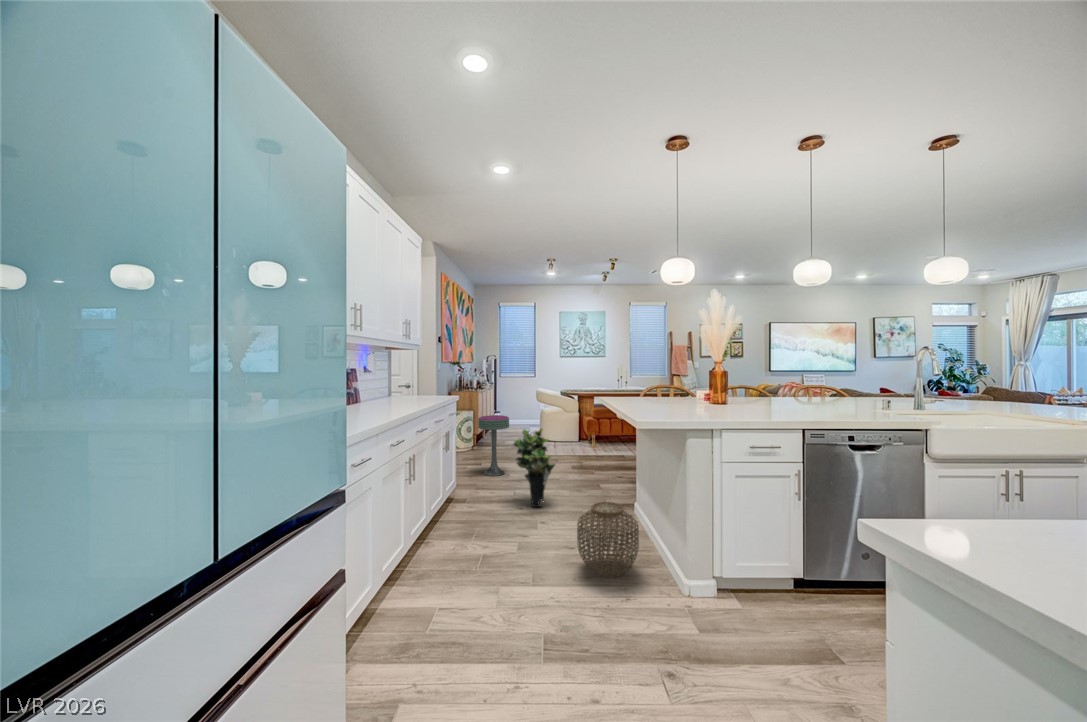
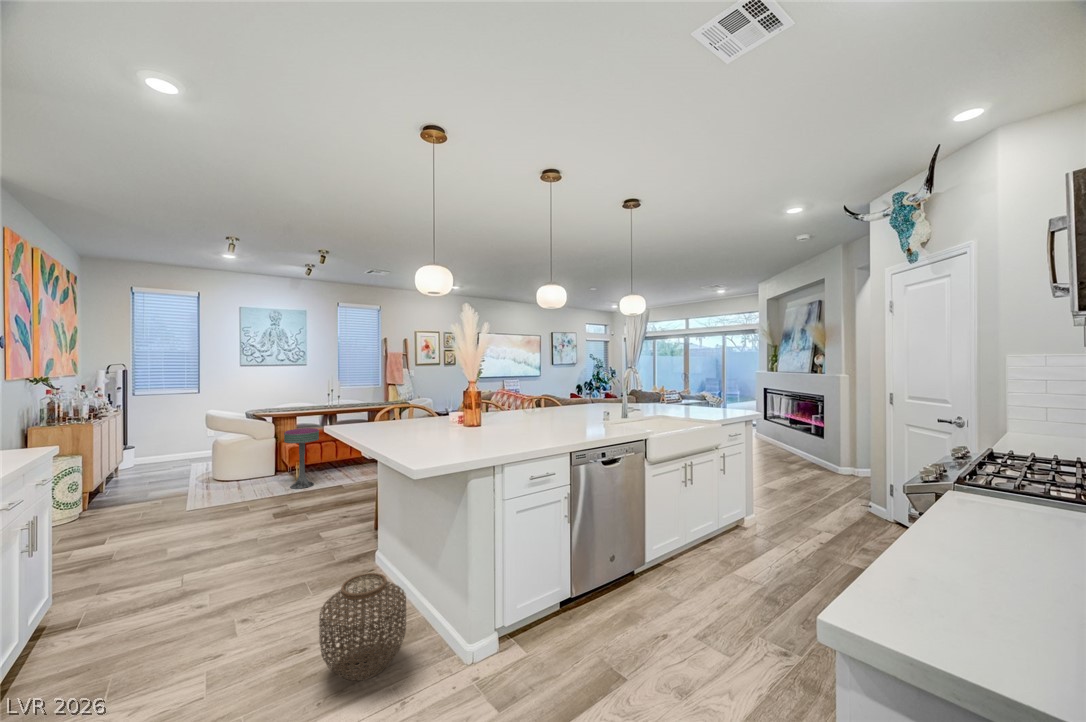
bar stool: present [478,415,509,476] -> present [284,428,319,489]
potted plant: present [513,429,555,507] -> none [182,478,261,599]

